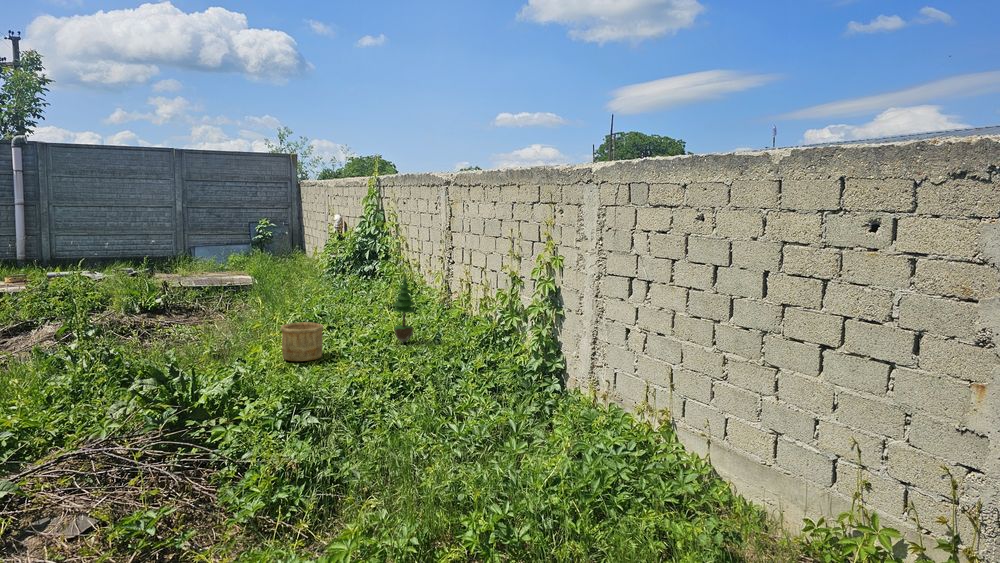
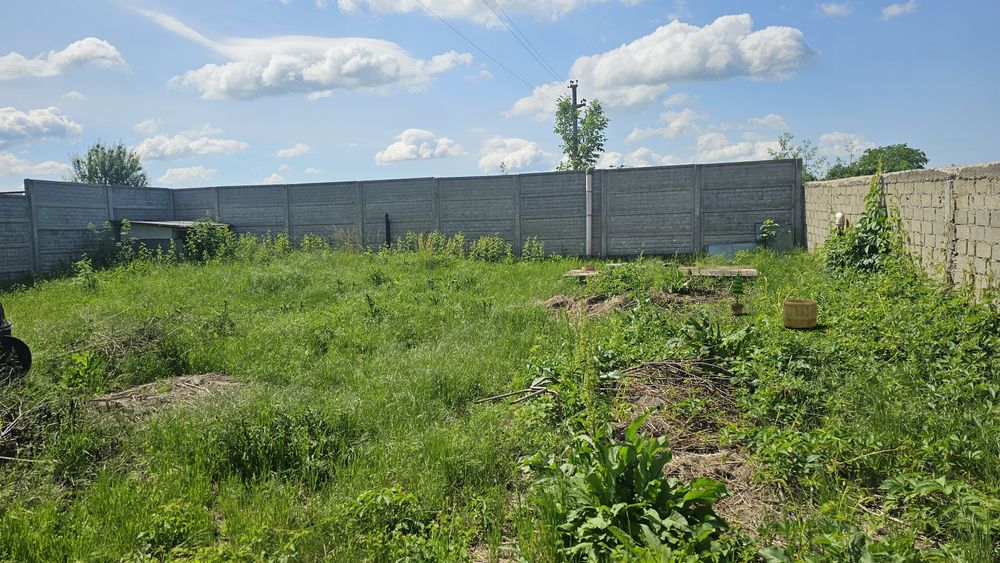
potted tree: present [393,277,415,343] -> present [730,272,745,315]

